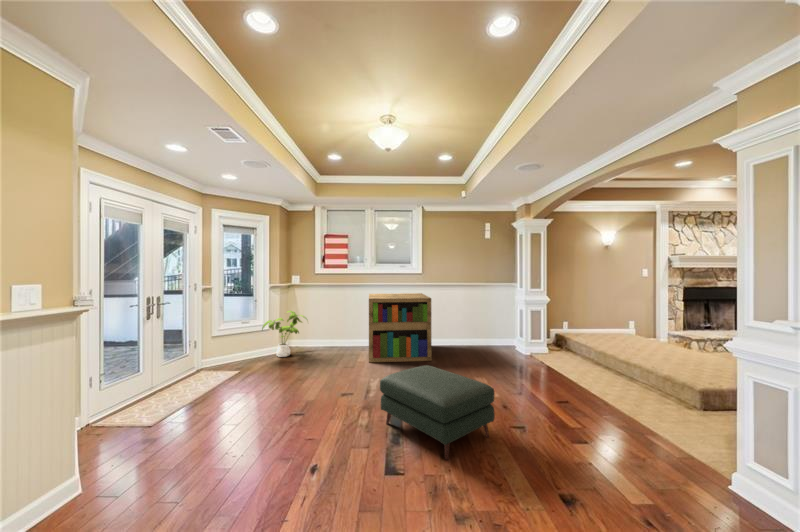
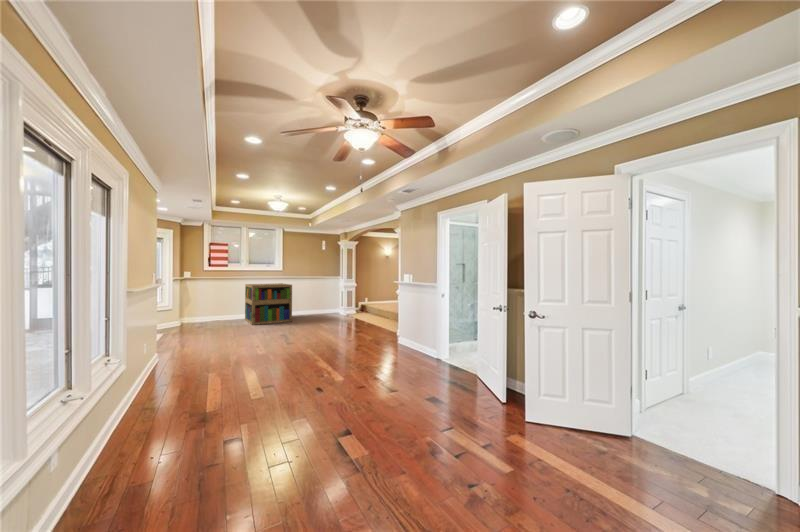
house plant: present [262,311,307,357] -> none [168,296,205,328]
ottoman: present [380,365,495,460] -> none [279,313,332,342]

